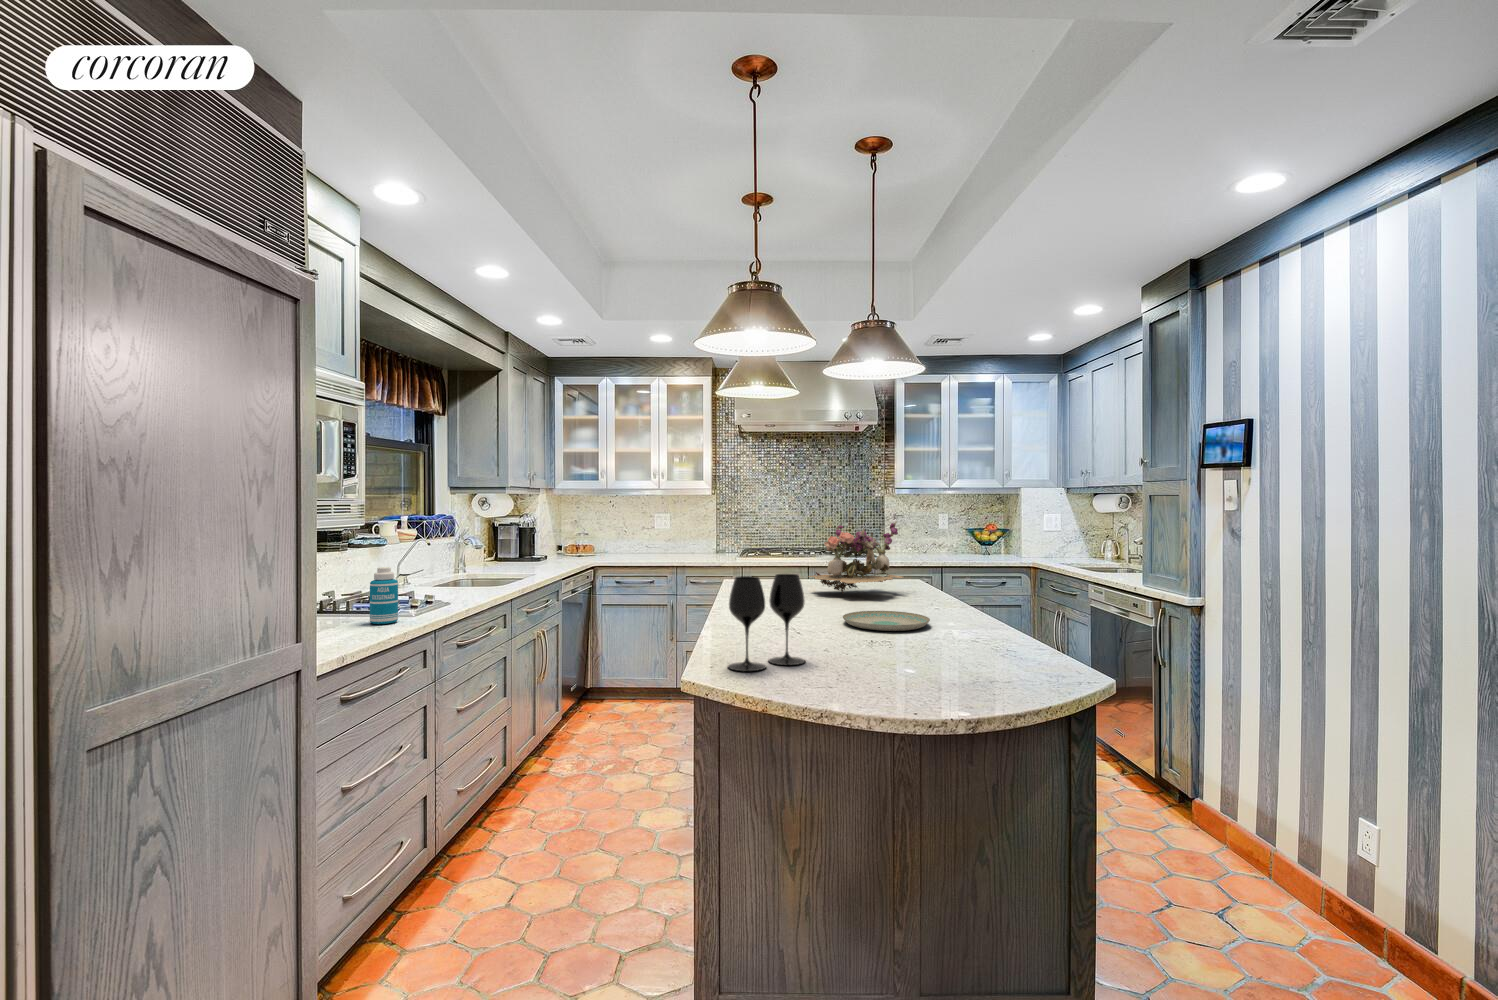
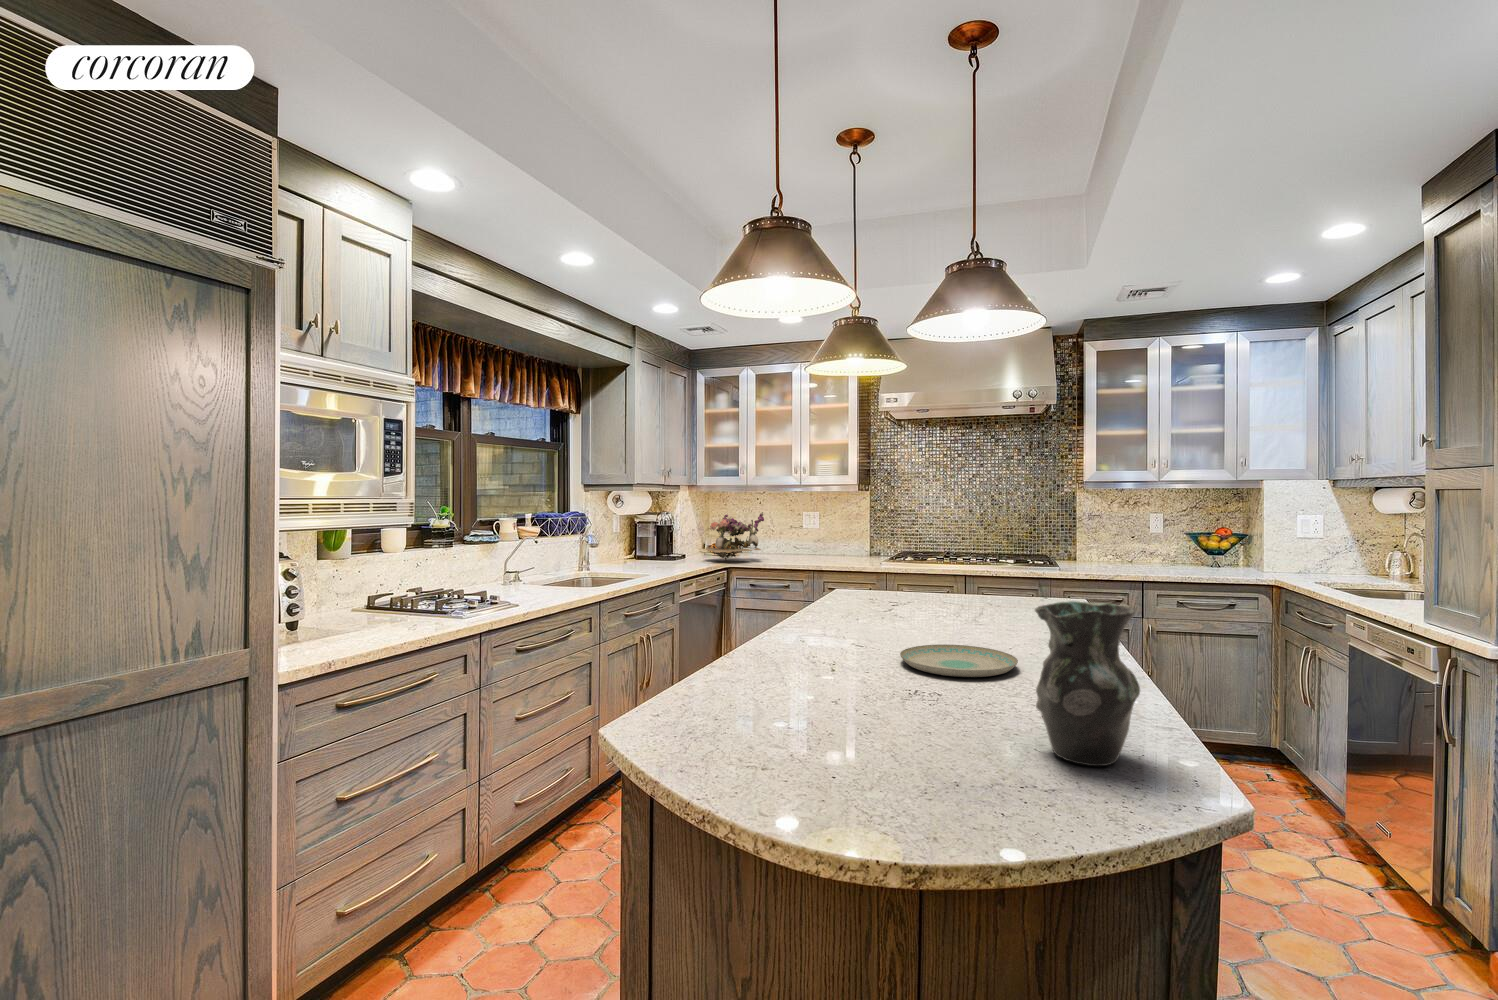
flower arrangement: present [809,521,903,593] -> present [706,512,764,560]
vase: none [986,565,1054,671] -> present [1035,601,1140,766]
bottle: present [370,567,398,624] -> none [413,570,441,628]
wine glass: present [728,574,805,671] -> none [678,599,786,725]

